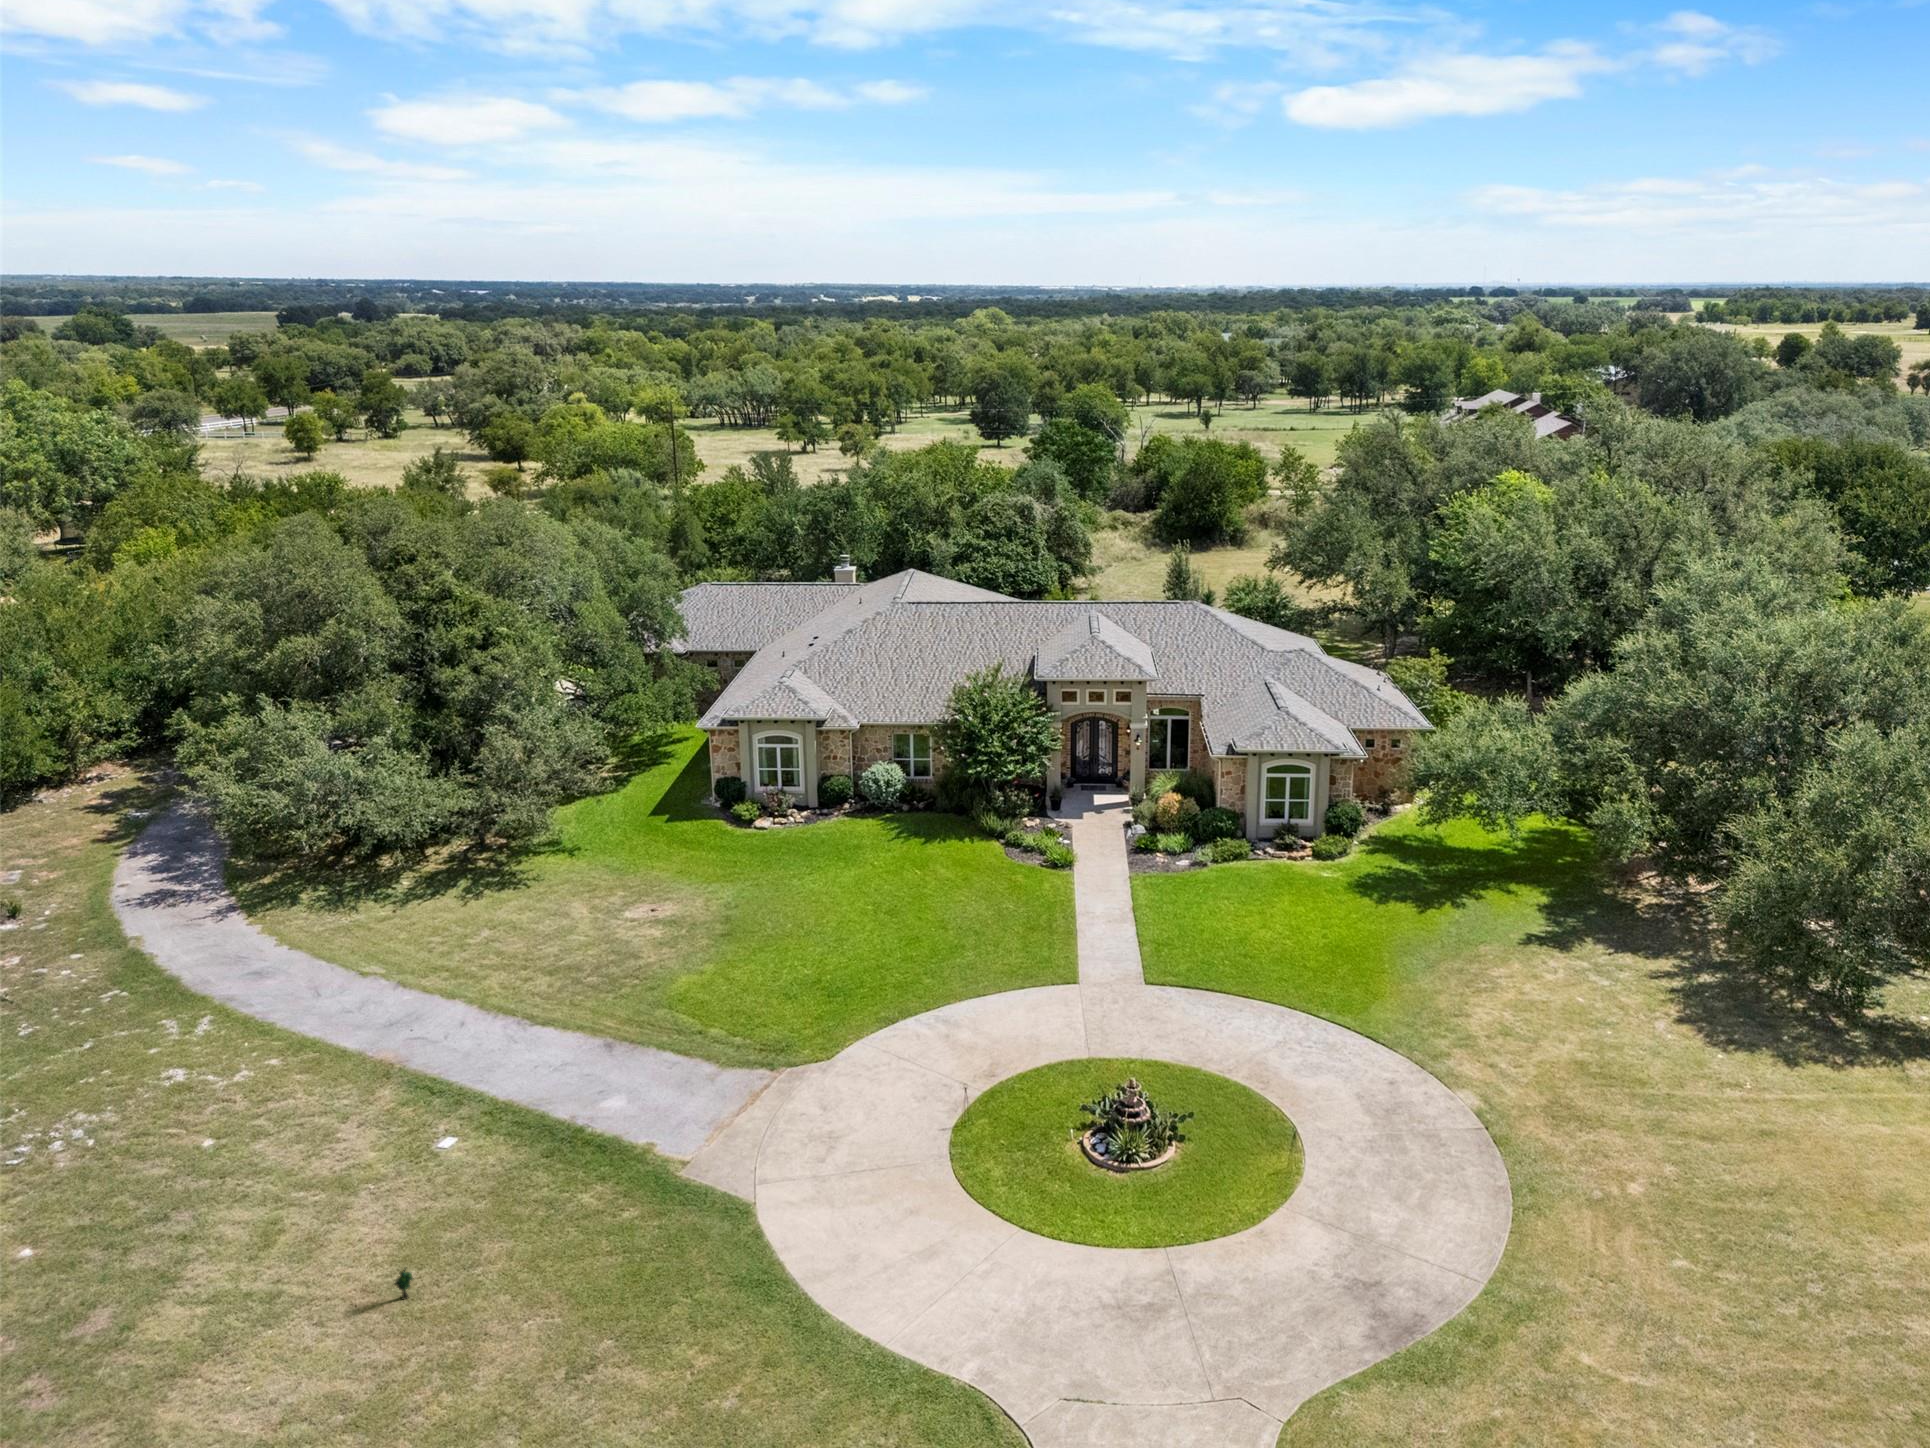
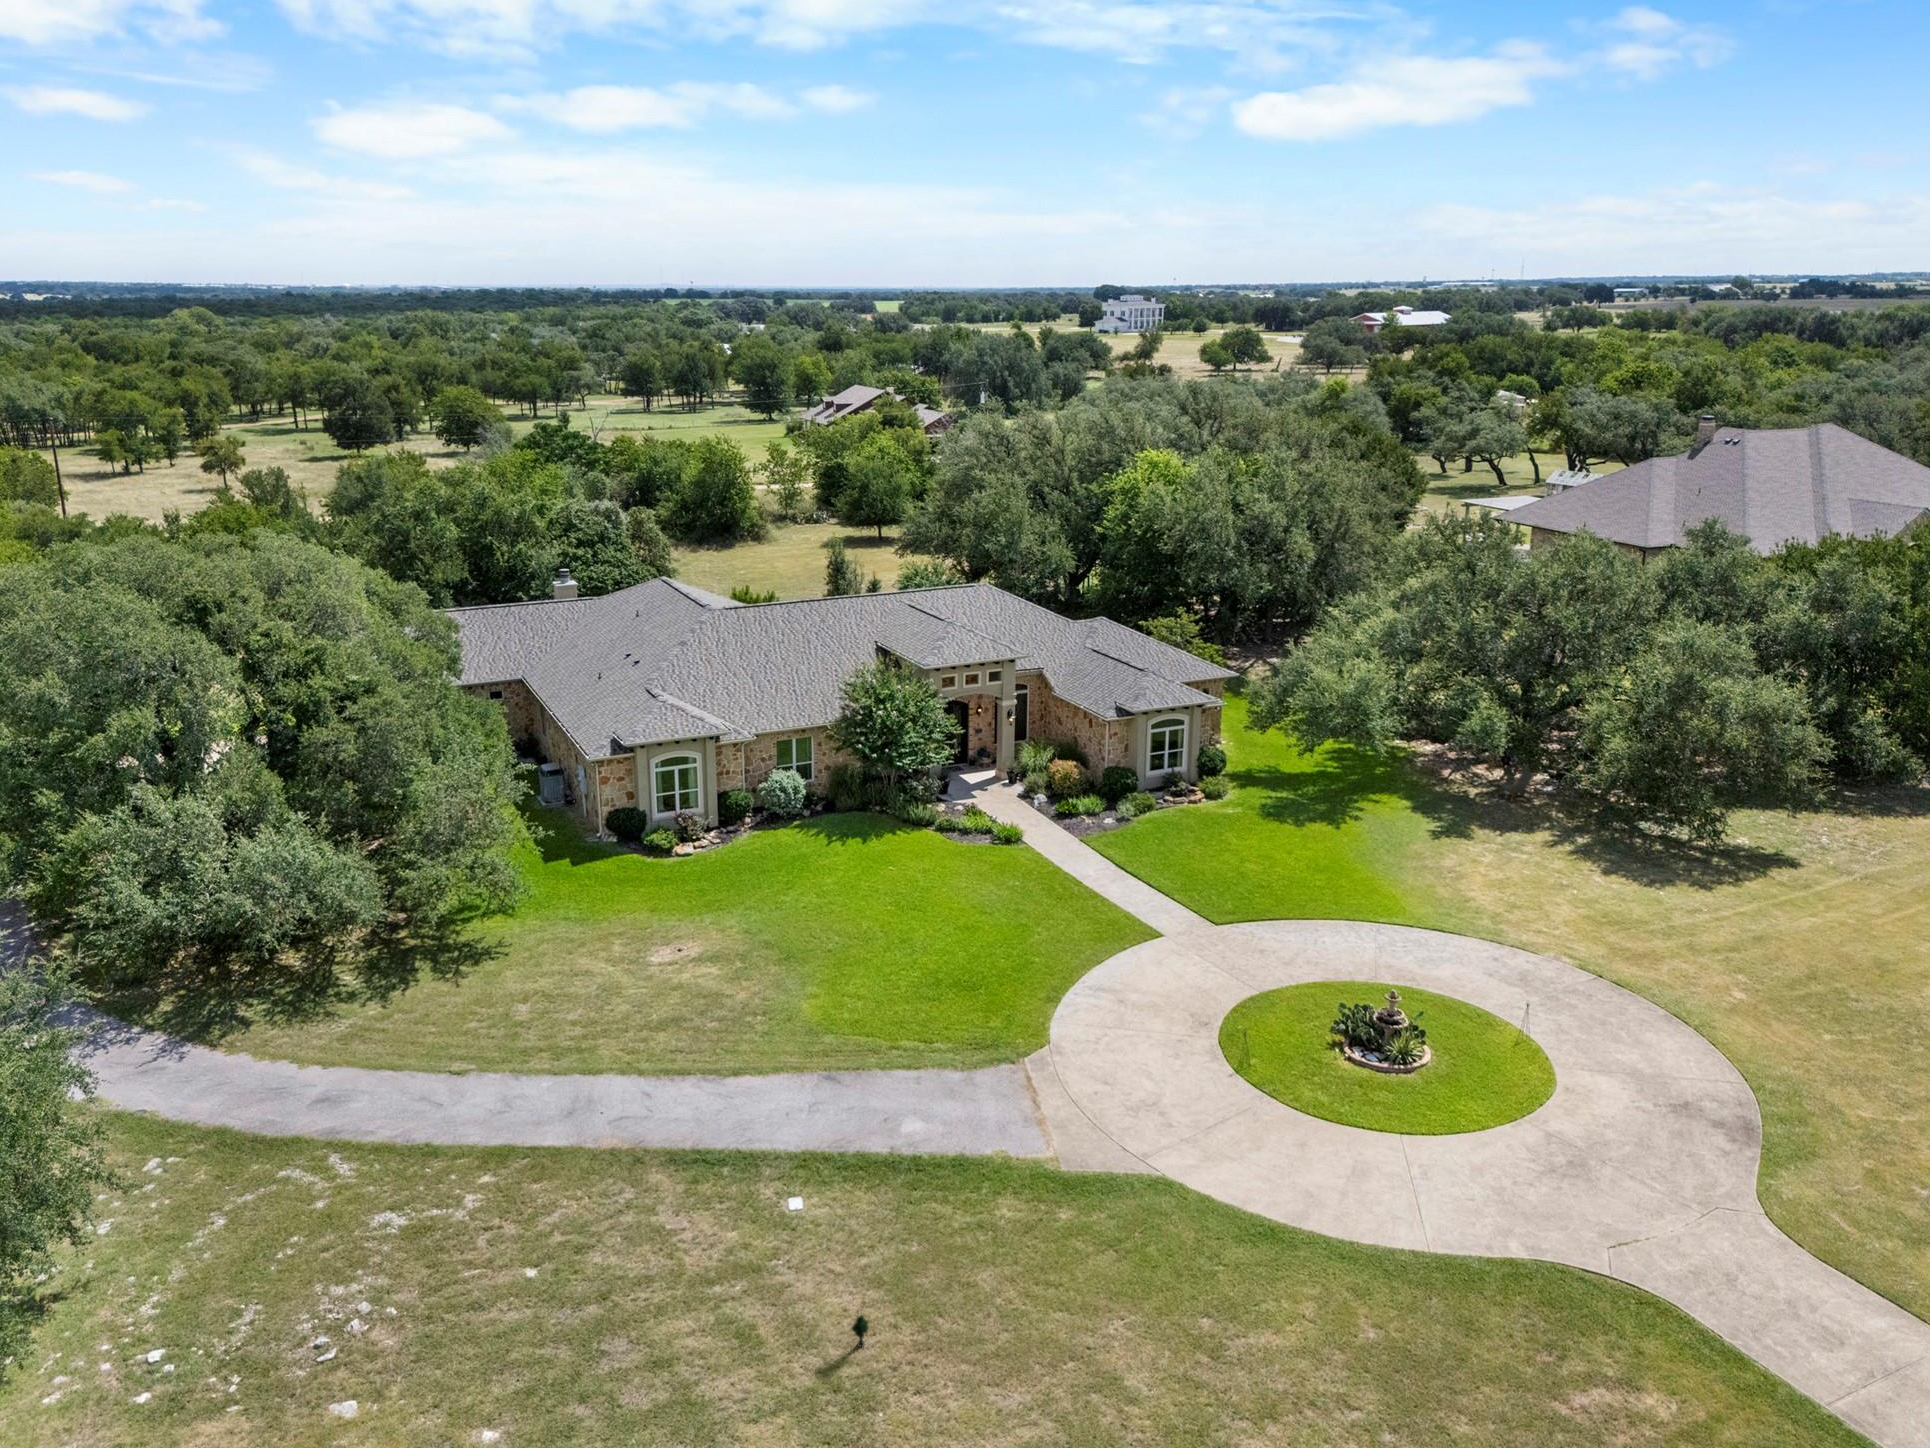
lounge chair: none [1673,889,1714,928] -> present [1500,770,1534,796]

